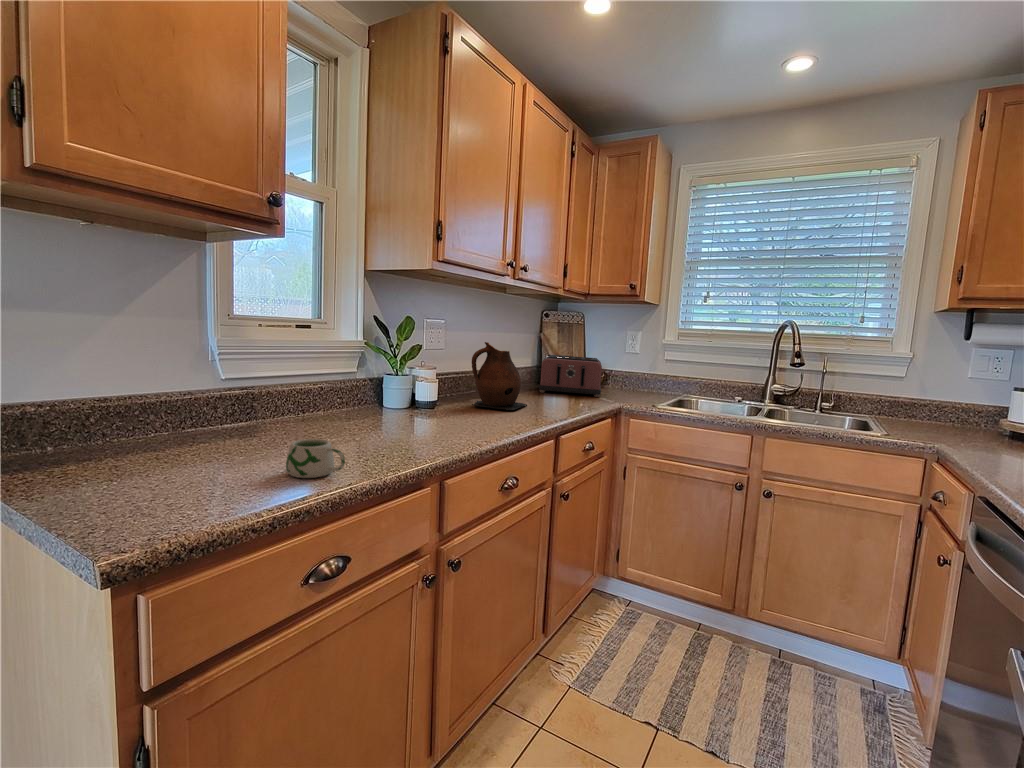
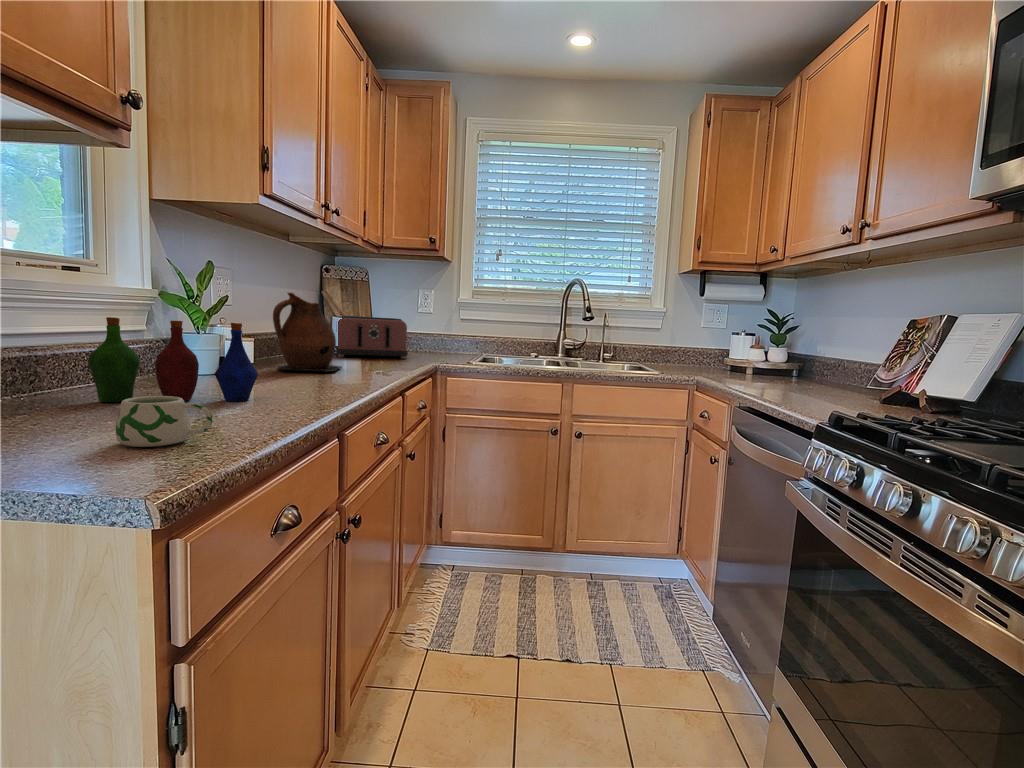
bottle: none [318,370,424,438] -> present [88,317,258,402]

